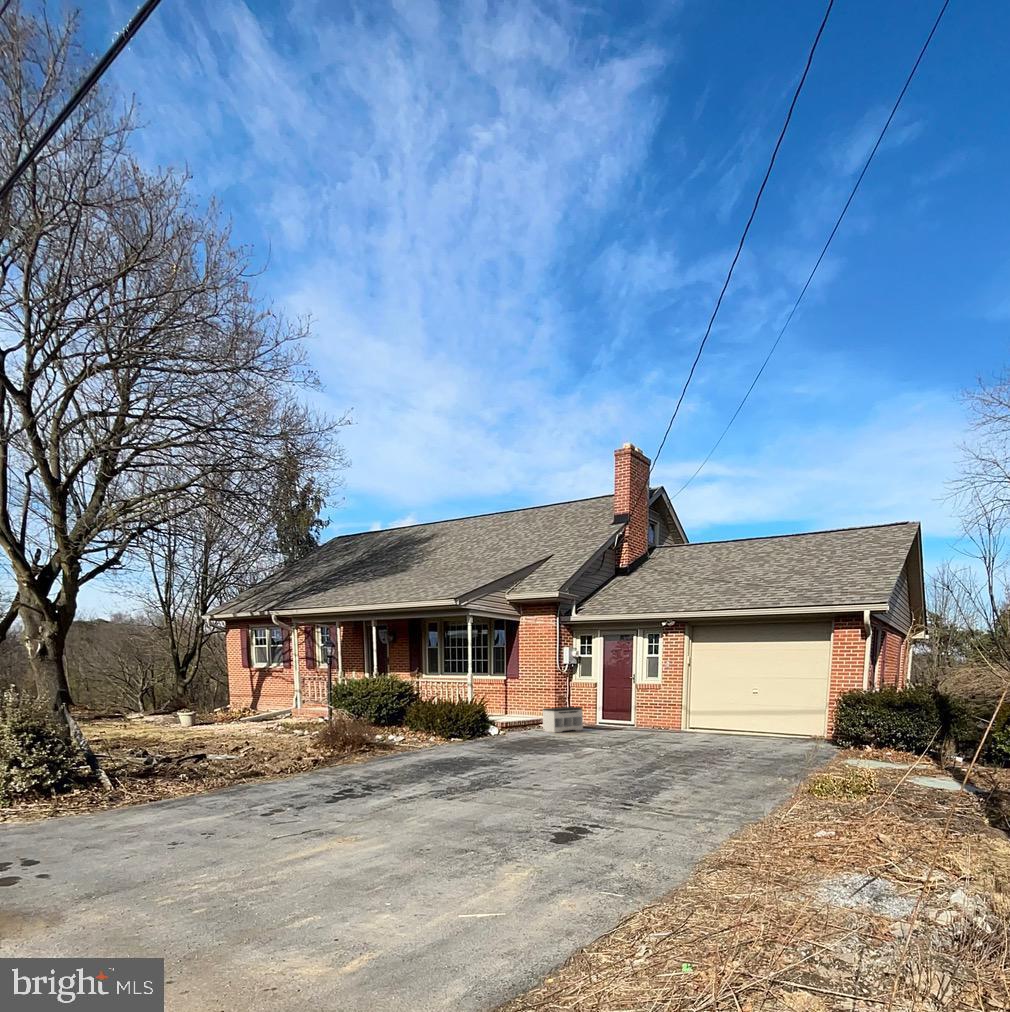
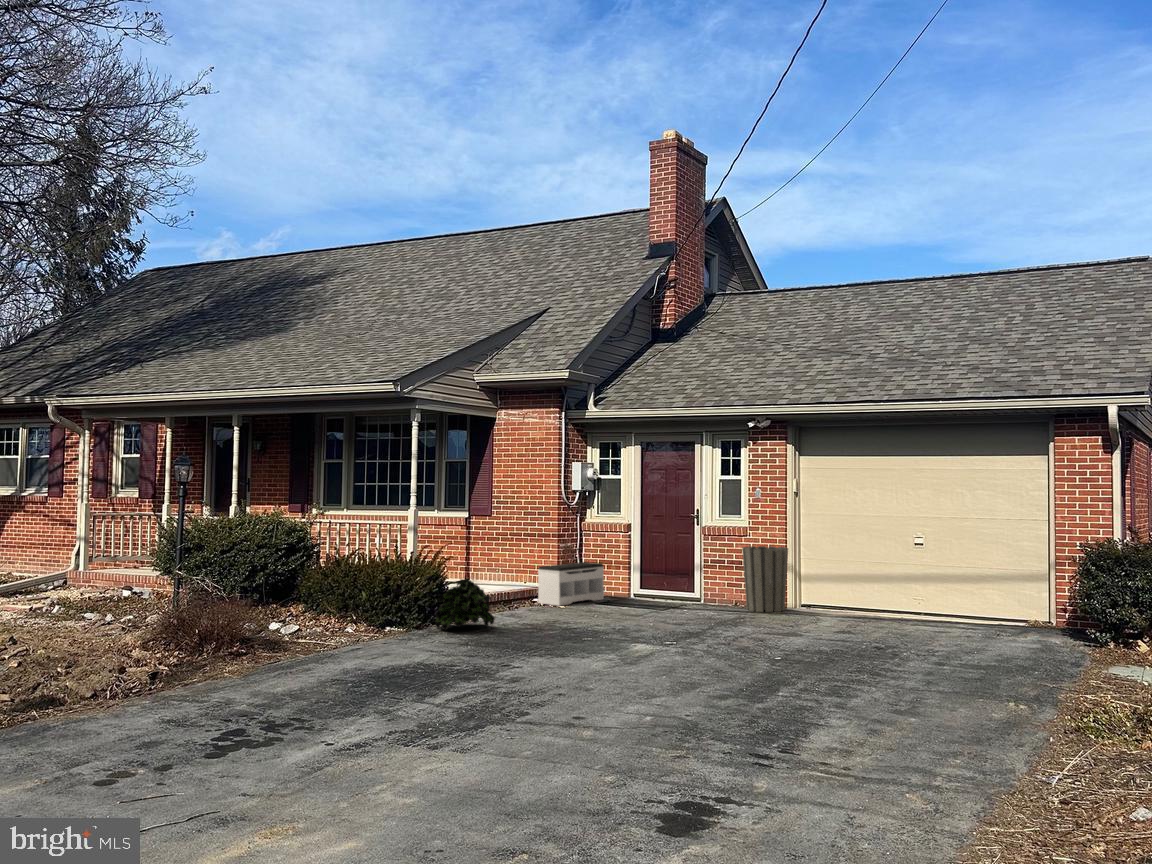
trash can: none [663,697,691,739] -> present [742,546,788,612]
potted plant: none [476,713,511,744] -> present [435,579,495,630]

